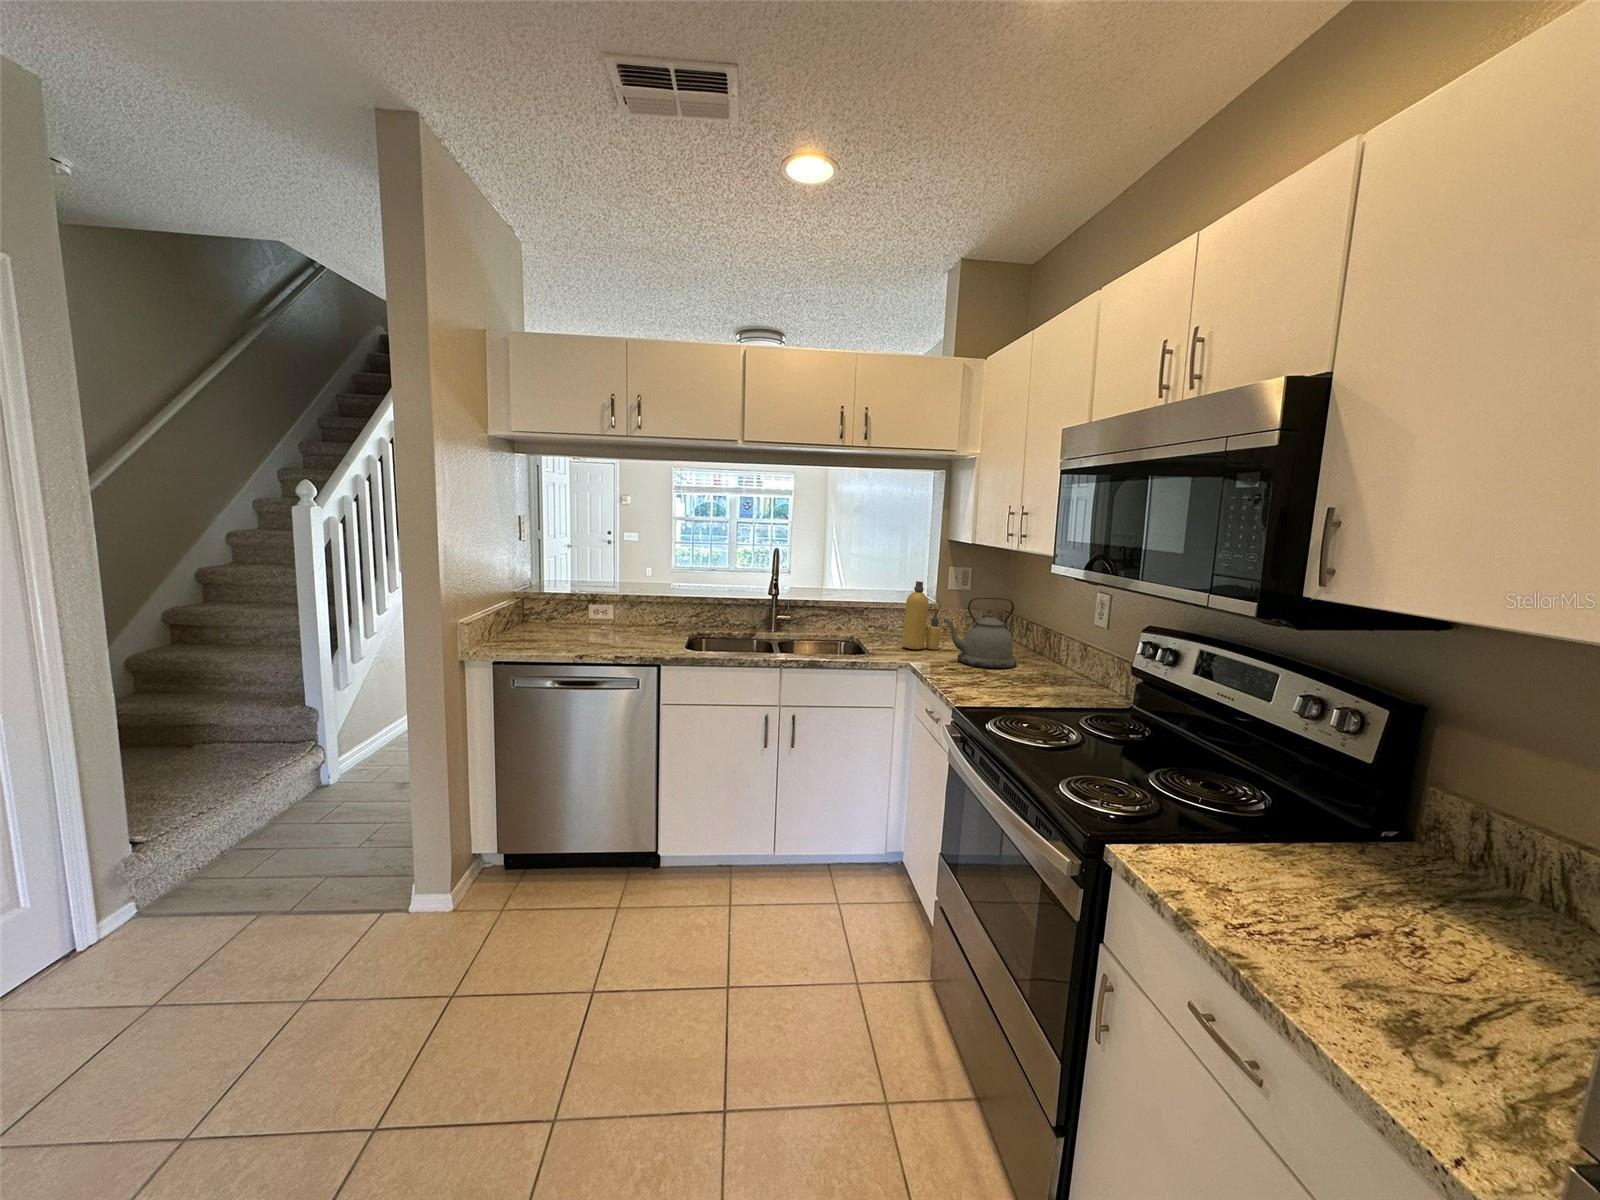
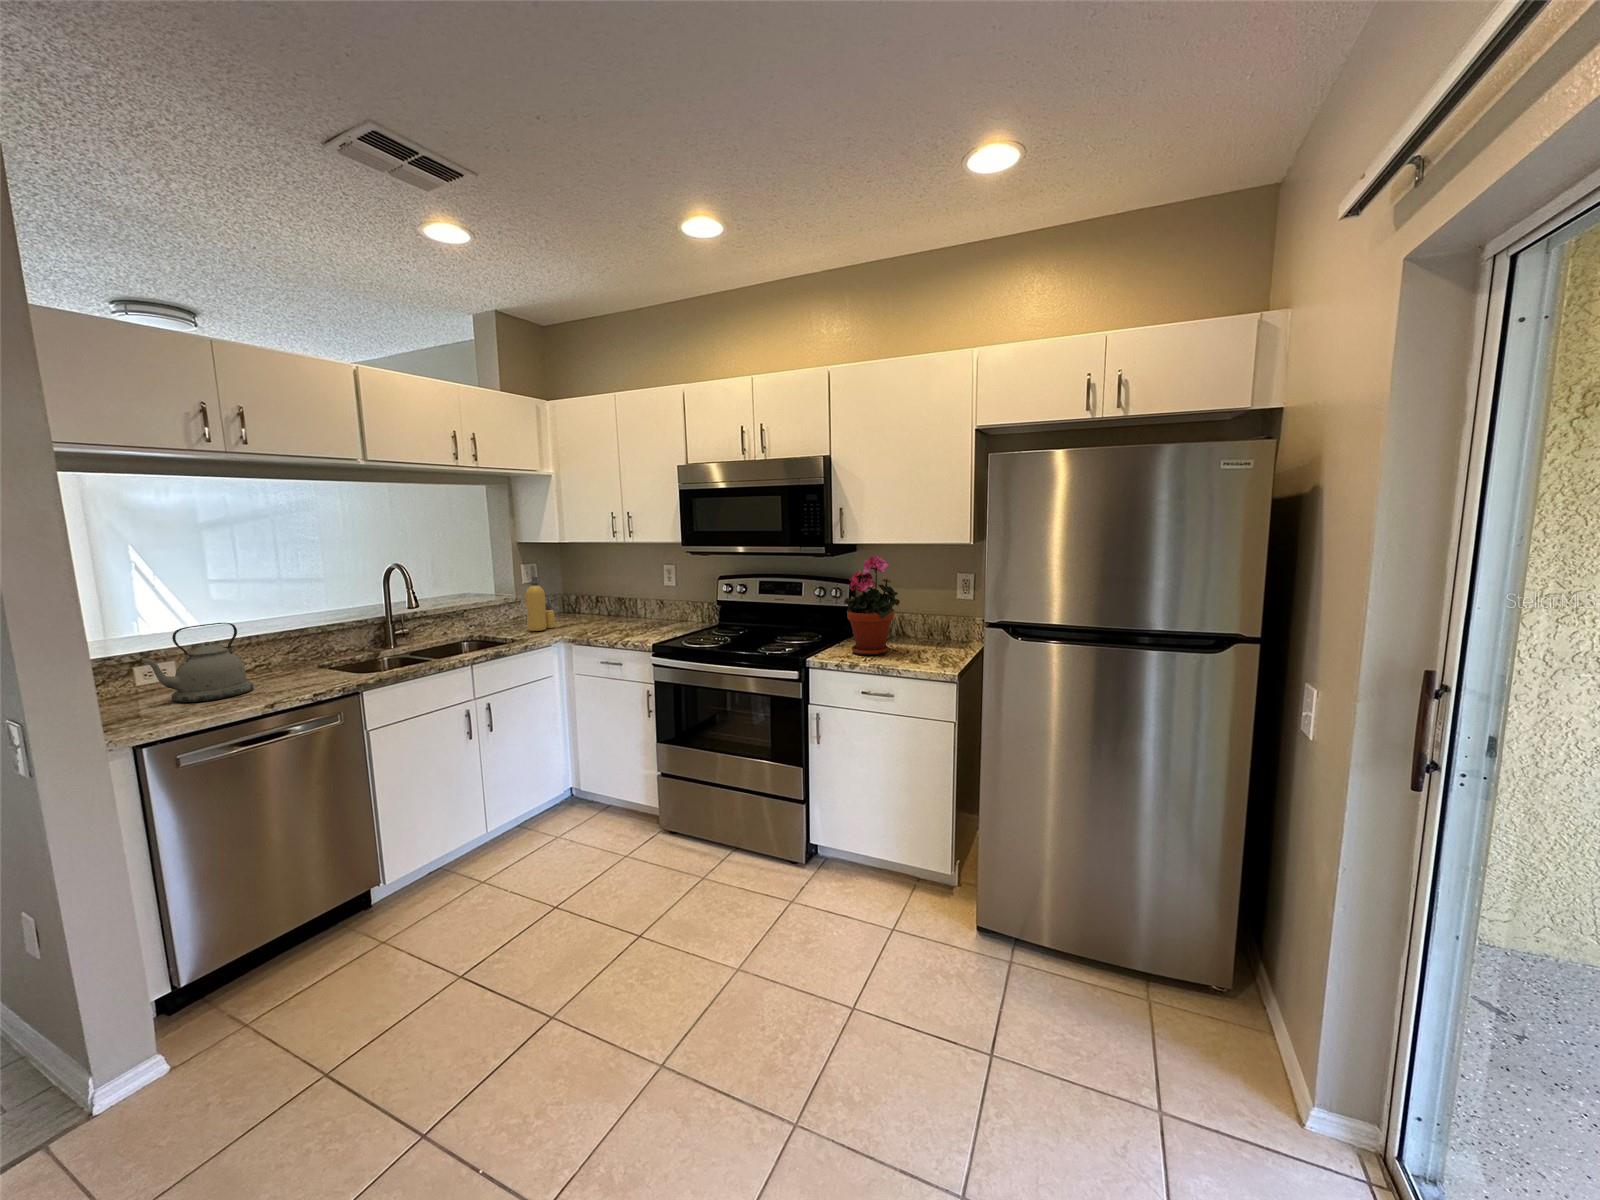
kettle: present [944,598,1017,669] -> present [140,623,254,702]
potted plant: none [1241,647,1462,945] -> present [844,556,900,655]

